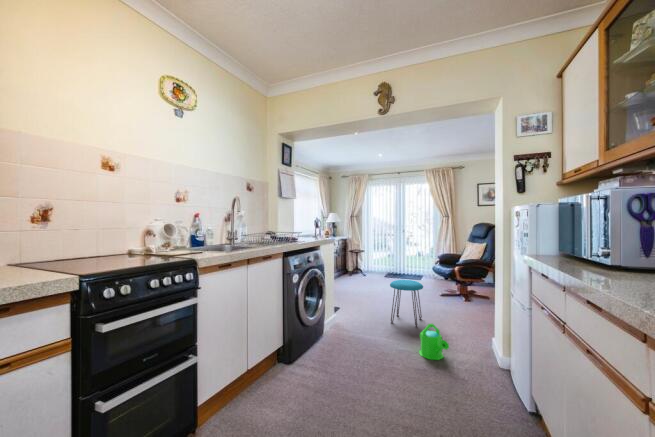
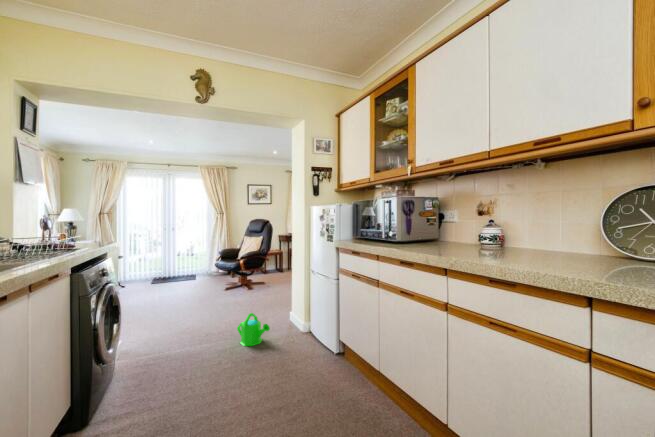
stool: present [390,280,423,327] -> none [192,279,227,328]

